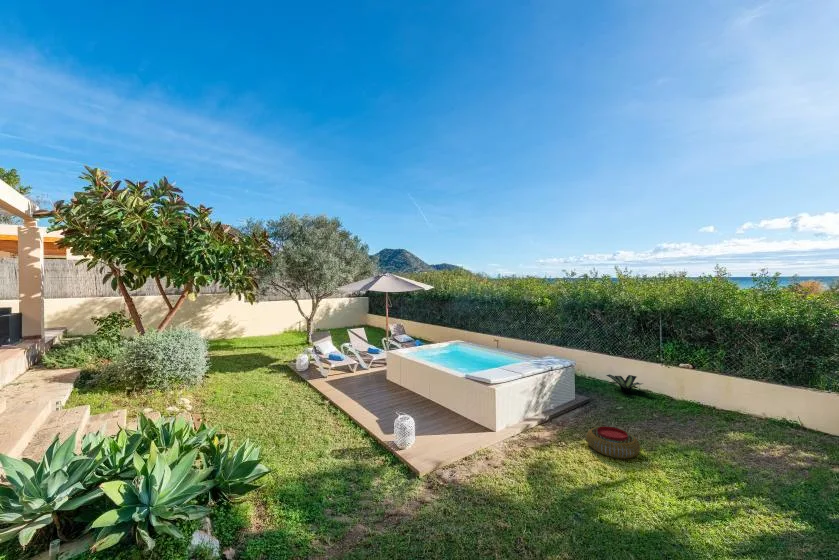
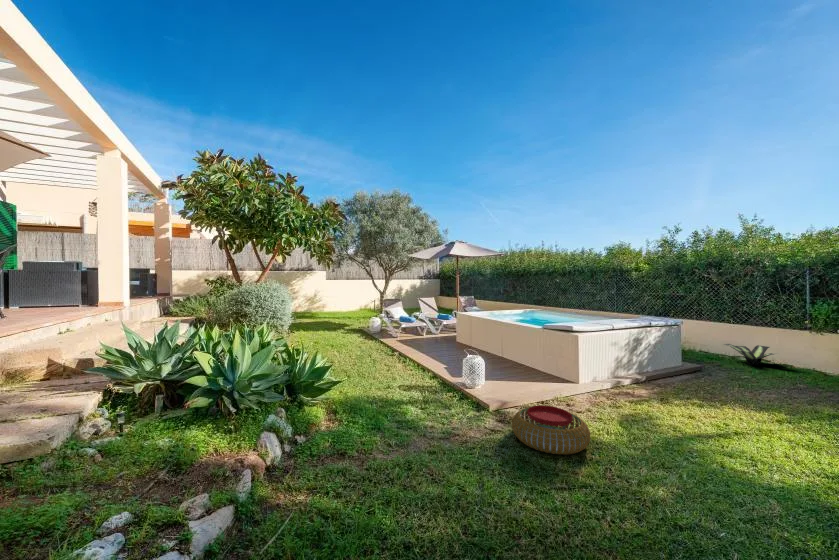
pouf: present [586,426,640,459] -> present [512,405,590,455]

